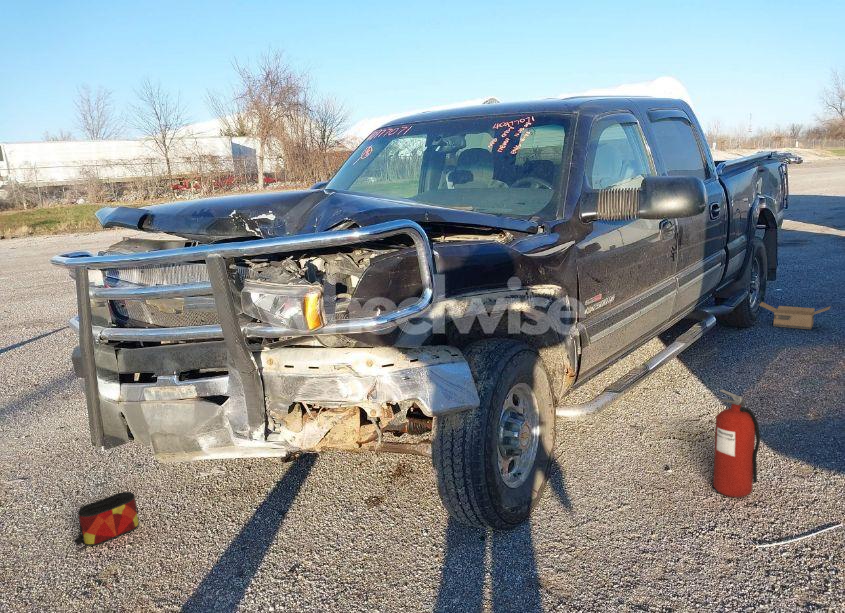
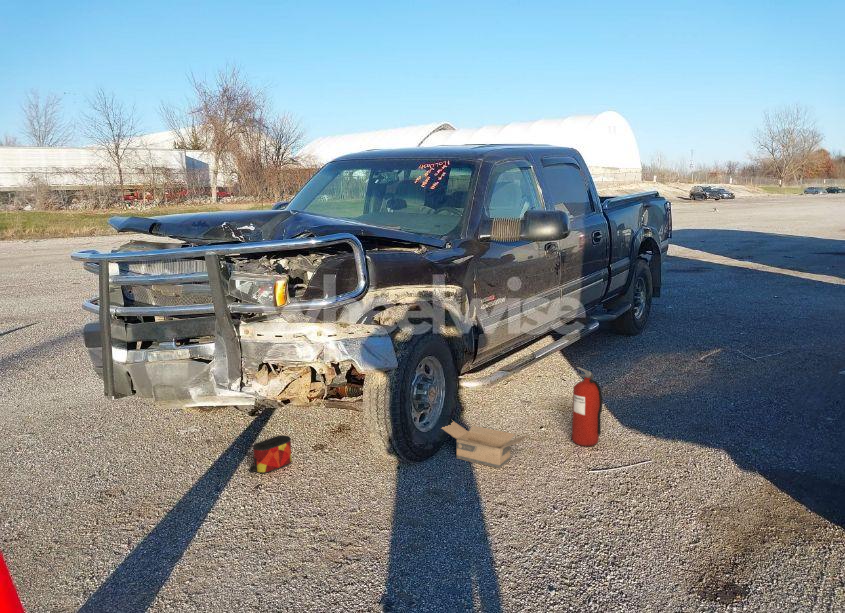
cardboard box: present [760,302,830,329] -> present [442,421,529,468]
bag: present [75,492,139,546] -> present [250,435,292,473]

